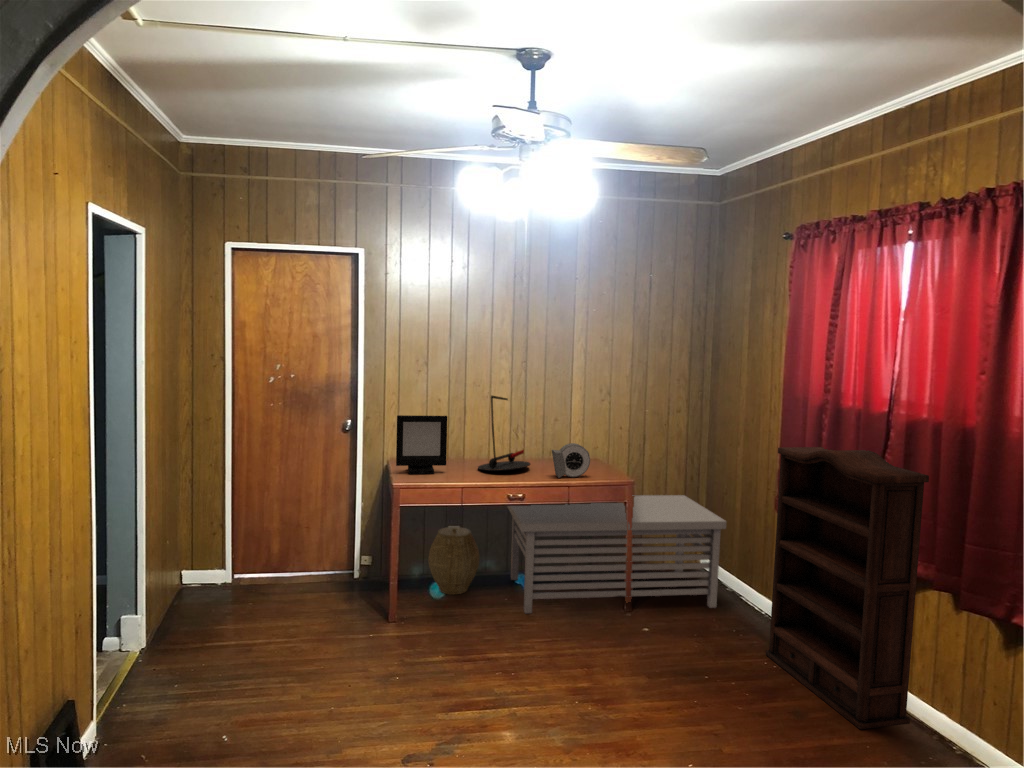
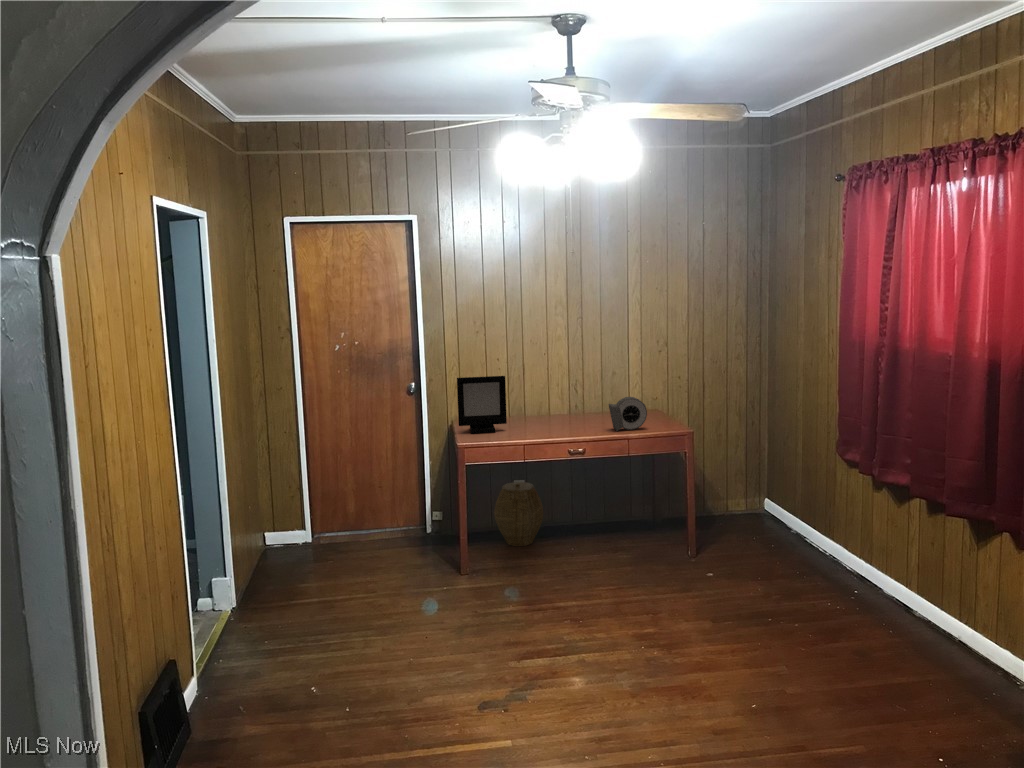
desk lamp: present [478,396,530,471] -> none [537,353,588,427]
bookshelf: present [766,447,929,729] -> none [827,390,985,662]
storage bench: present [507,495,726,614] -> none [566,442,786,562]

